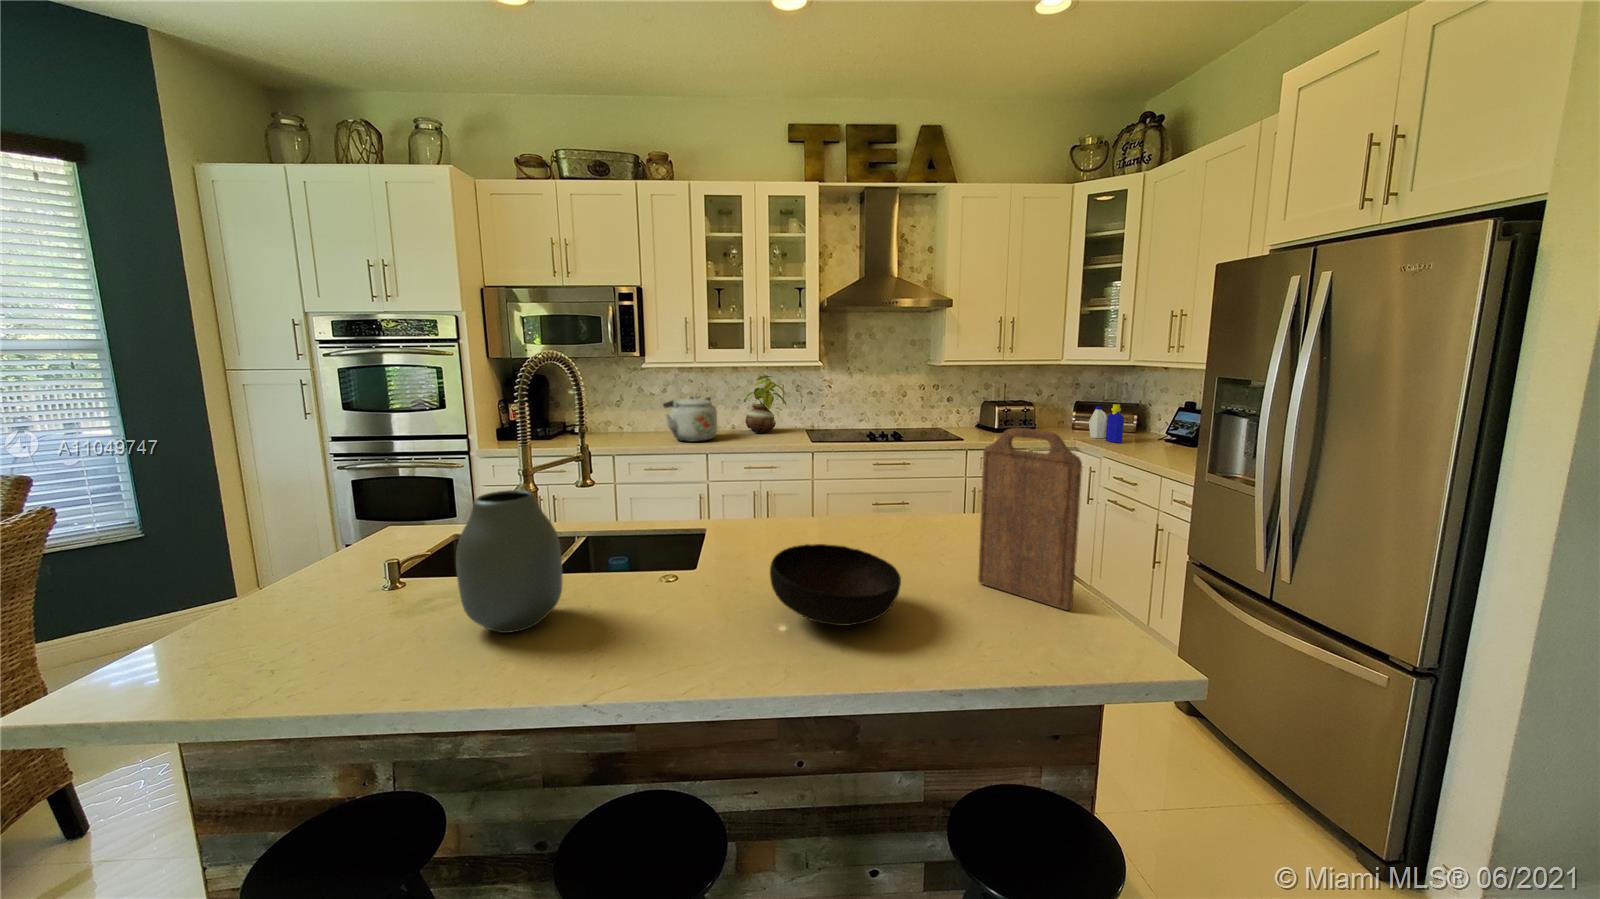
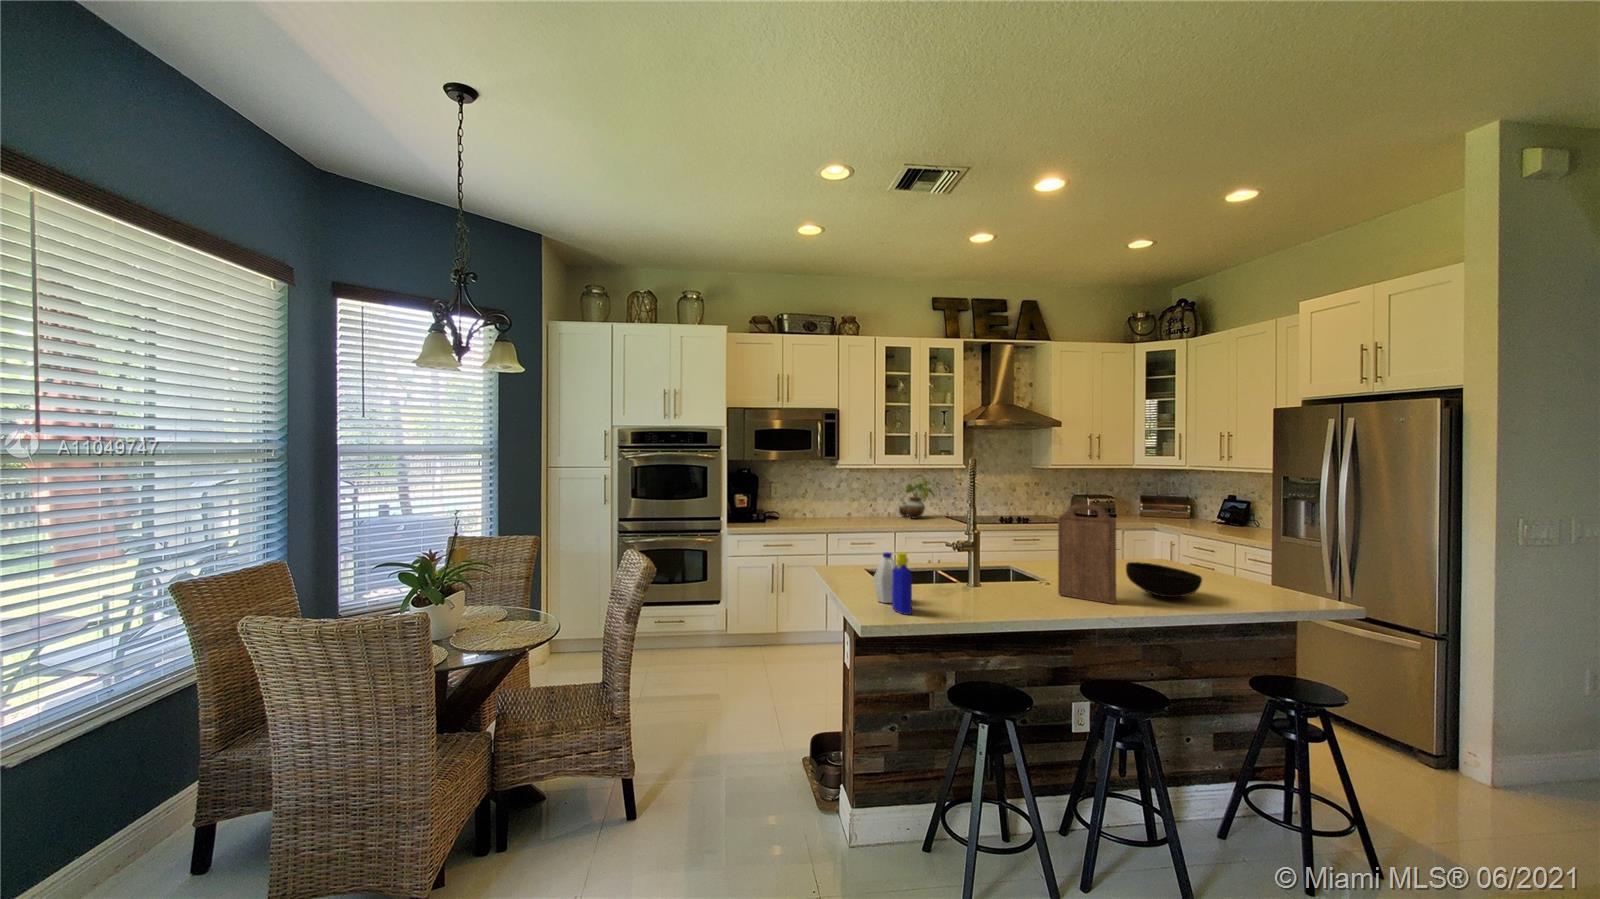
kettle: present [663,396,717,442] -> none [852,489,893,524]
bottle: present [1089,404,1124,443] -> present [873,552,912,615]
cutting board: present [978,428,1082,610] -> present [1058,504,1116,604]
vase: present [456,490,563,633] -> none [983,531,1033,602]

